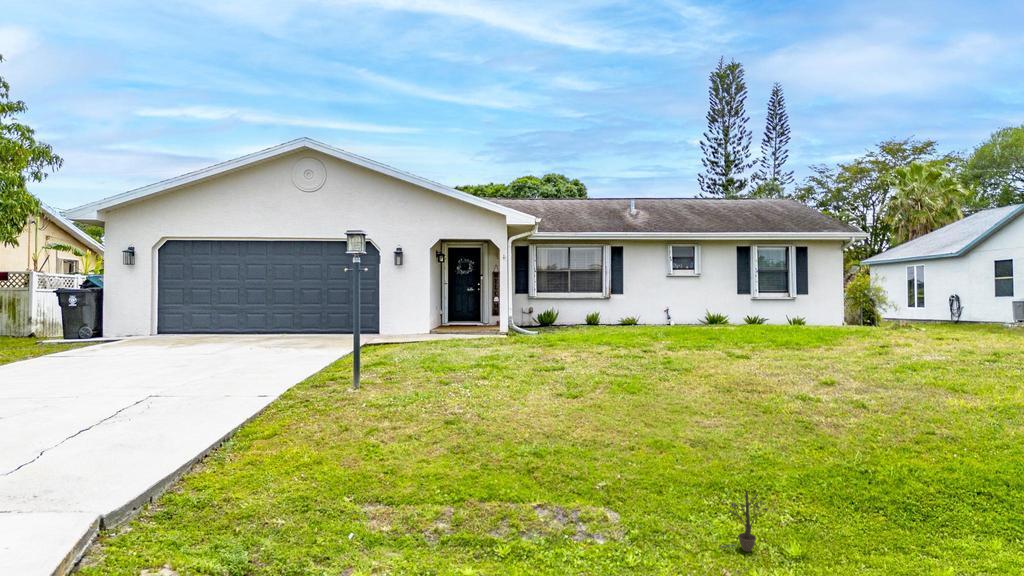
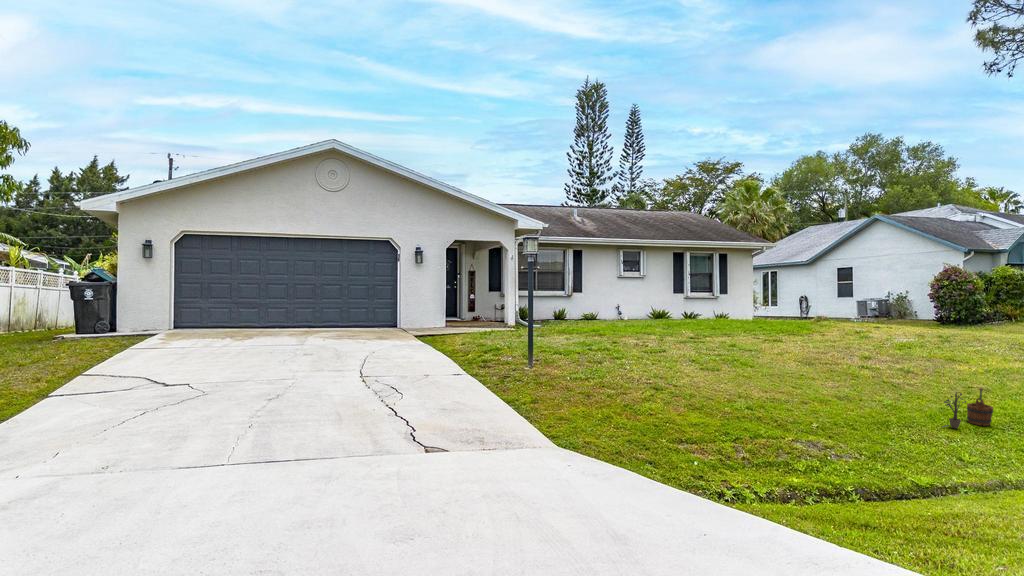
wooden bucket: none [796,484,837,551] -> present [967,388,993,426]

